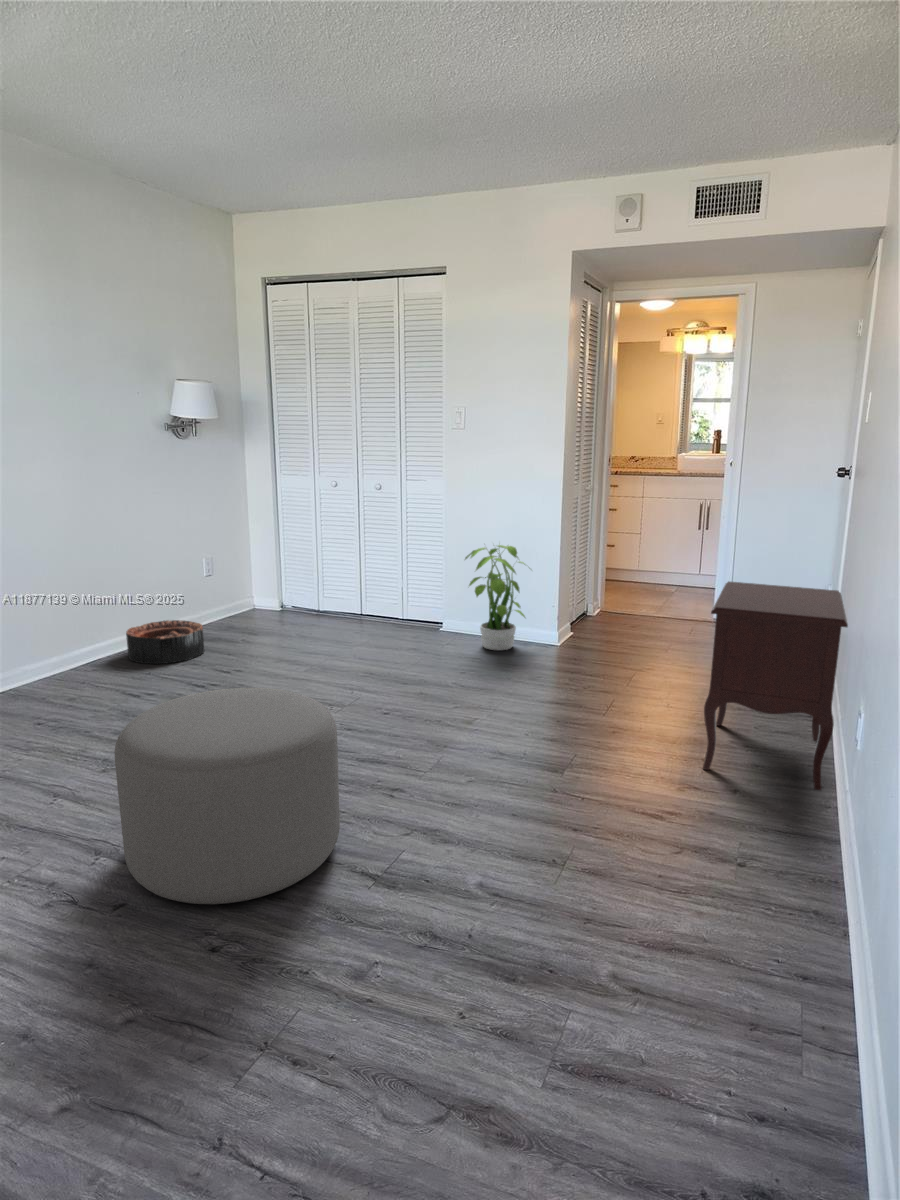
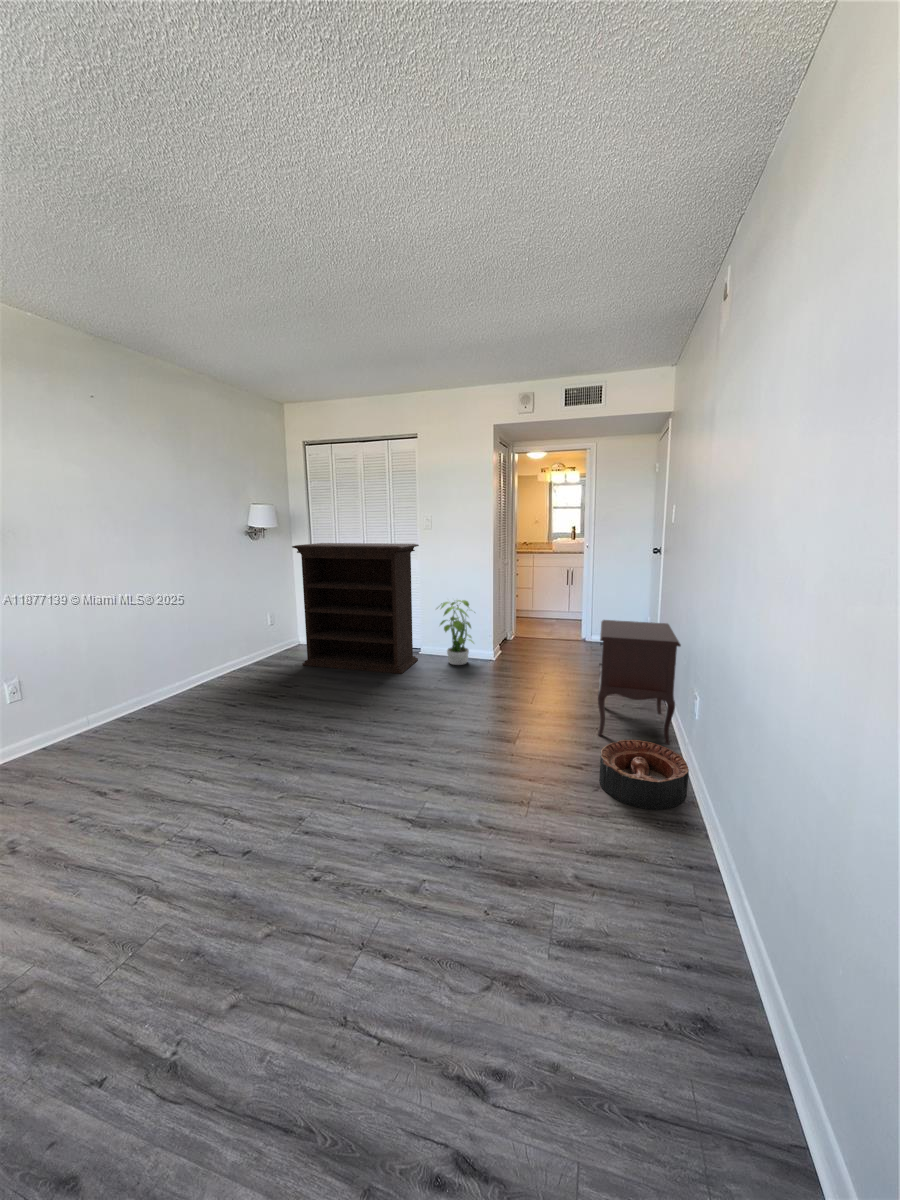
bookshelf: none [238,449,439,660] -> present [292,543,419,674]
basket: present [126,620,204,664] -> present [599,740,689,810]
ottoman: present [114,688,340,904] -> none [239,701,385,850]

